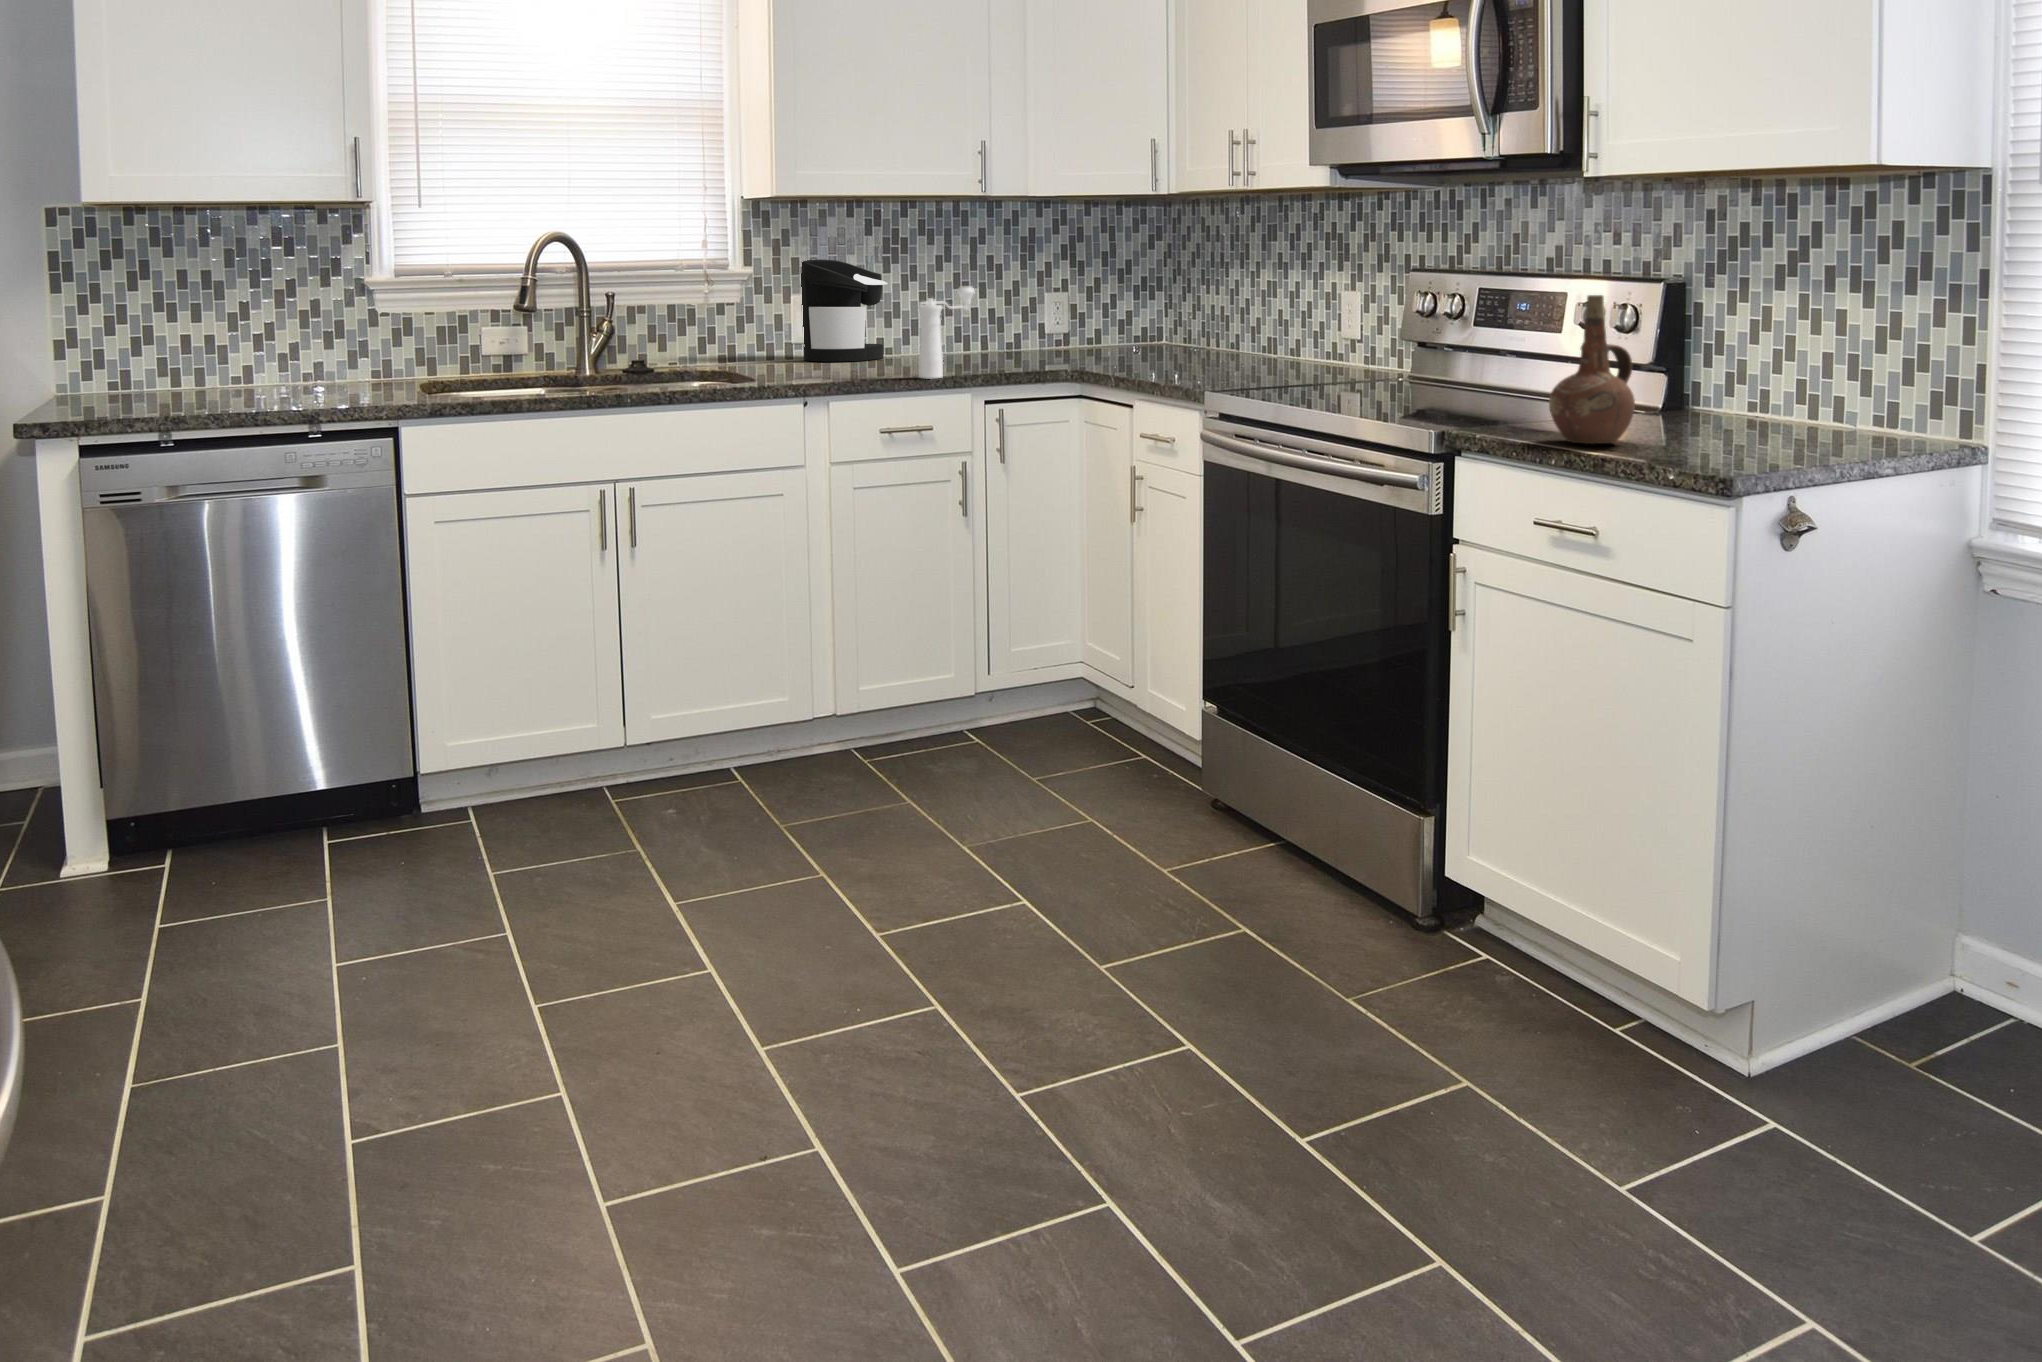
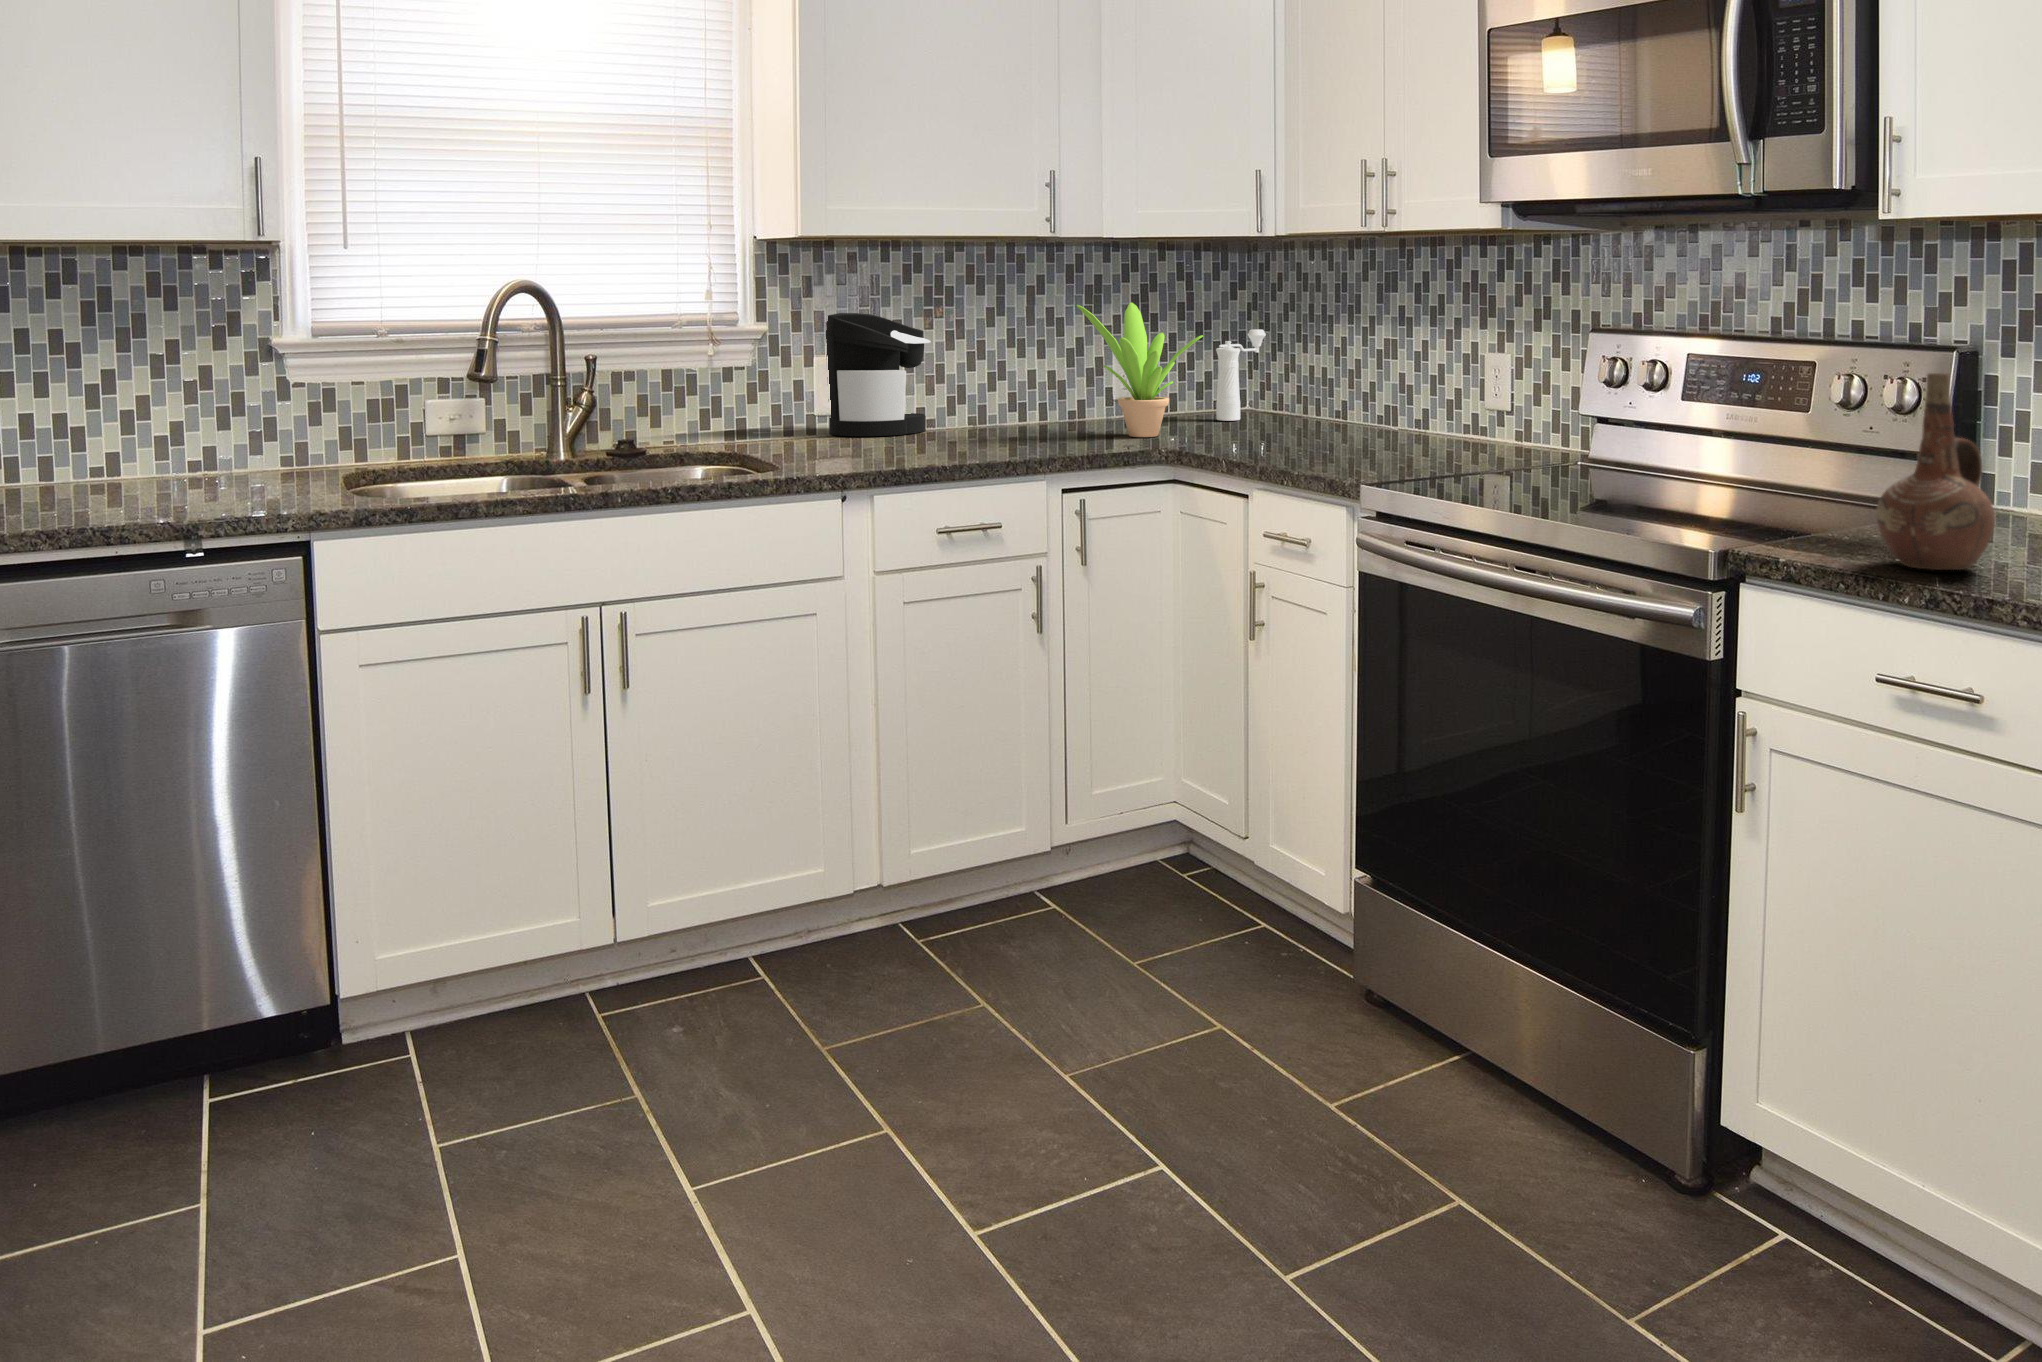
potted plant: none [1003,250,1110,363] -> present [1076,302,1203,437]
pepper mill: present [918,287,975,379] -> present [1216,330,1266,421]

